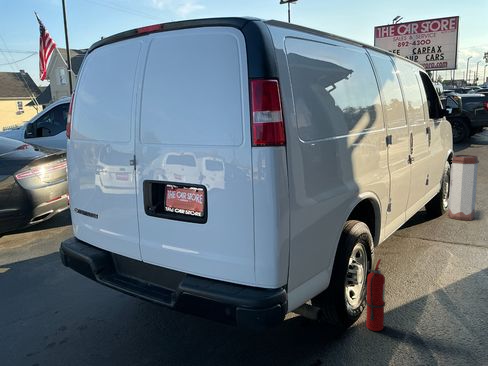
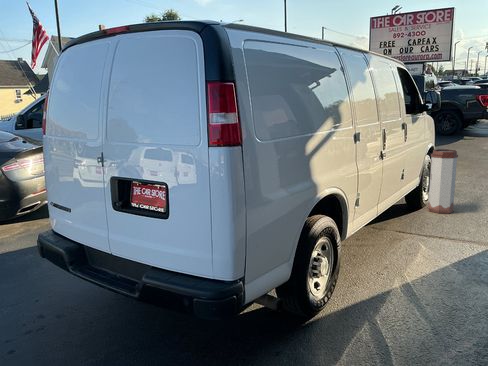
fire extinguisher: present [366,259,385,331] -> none [330,252,348,321]

